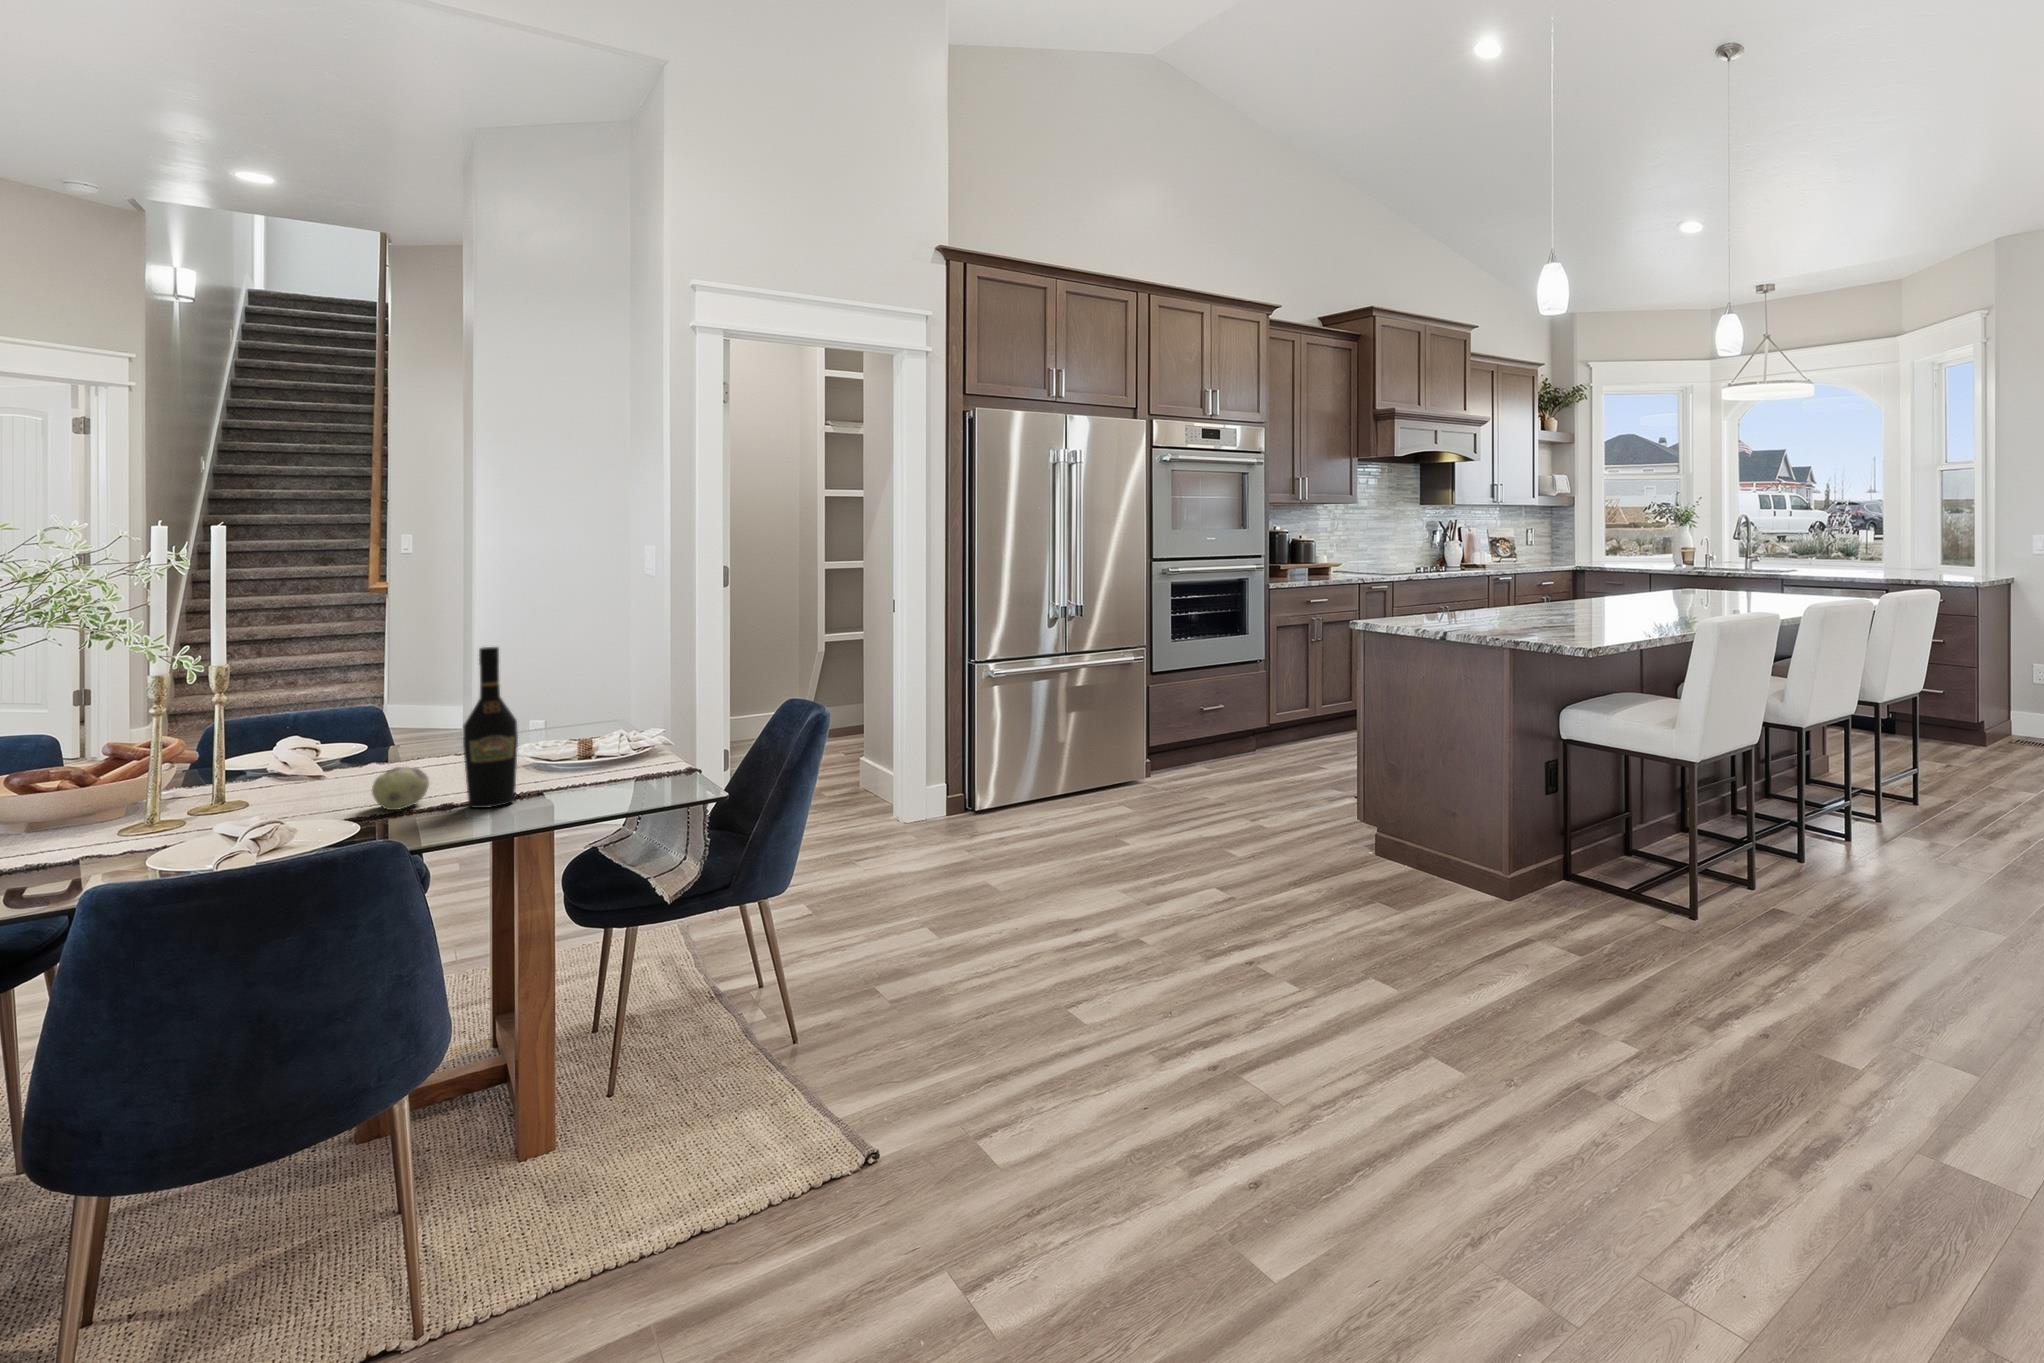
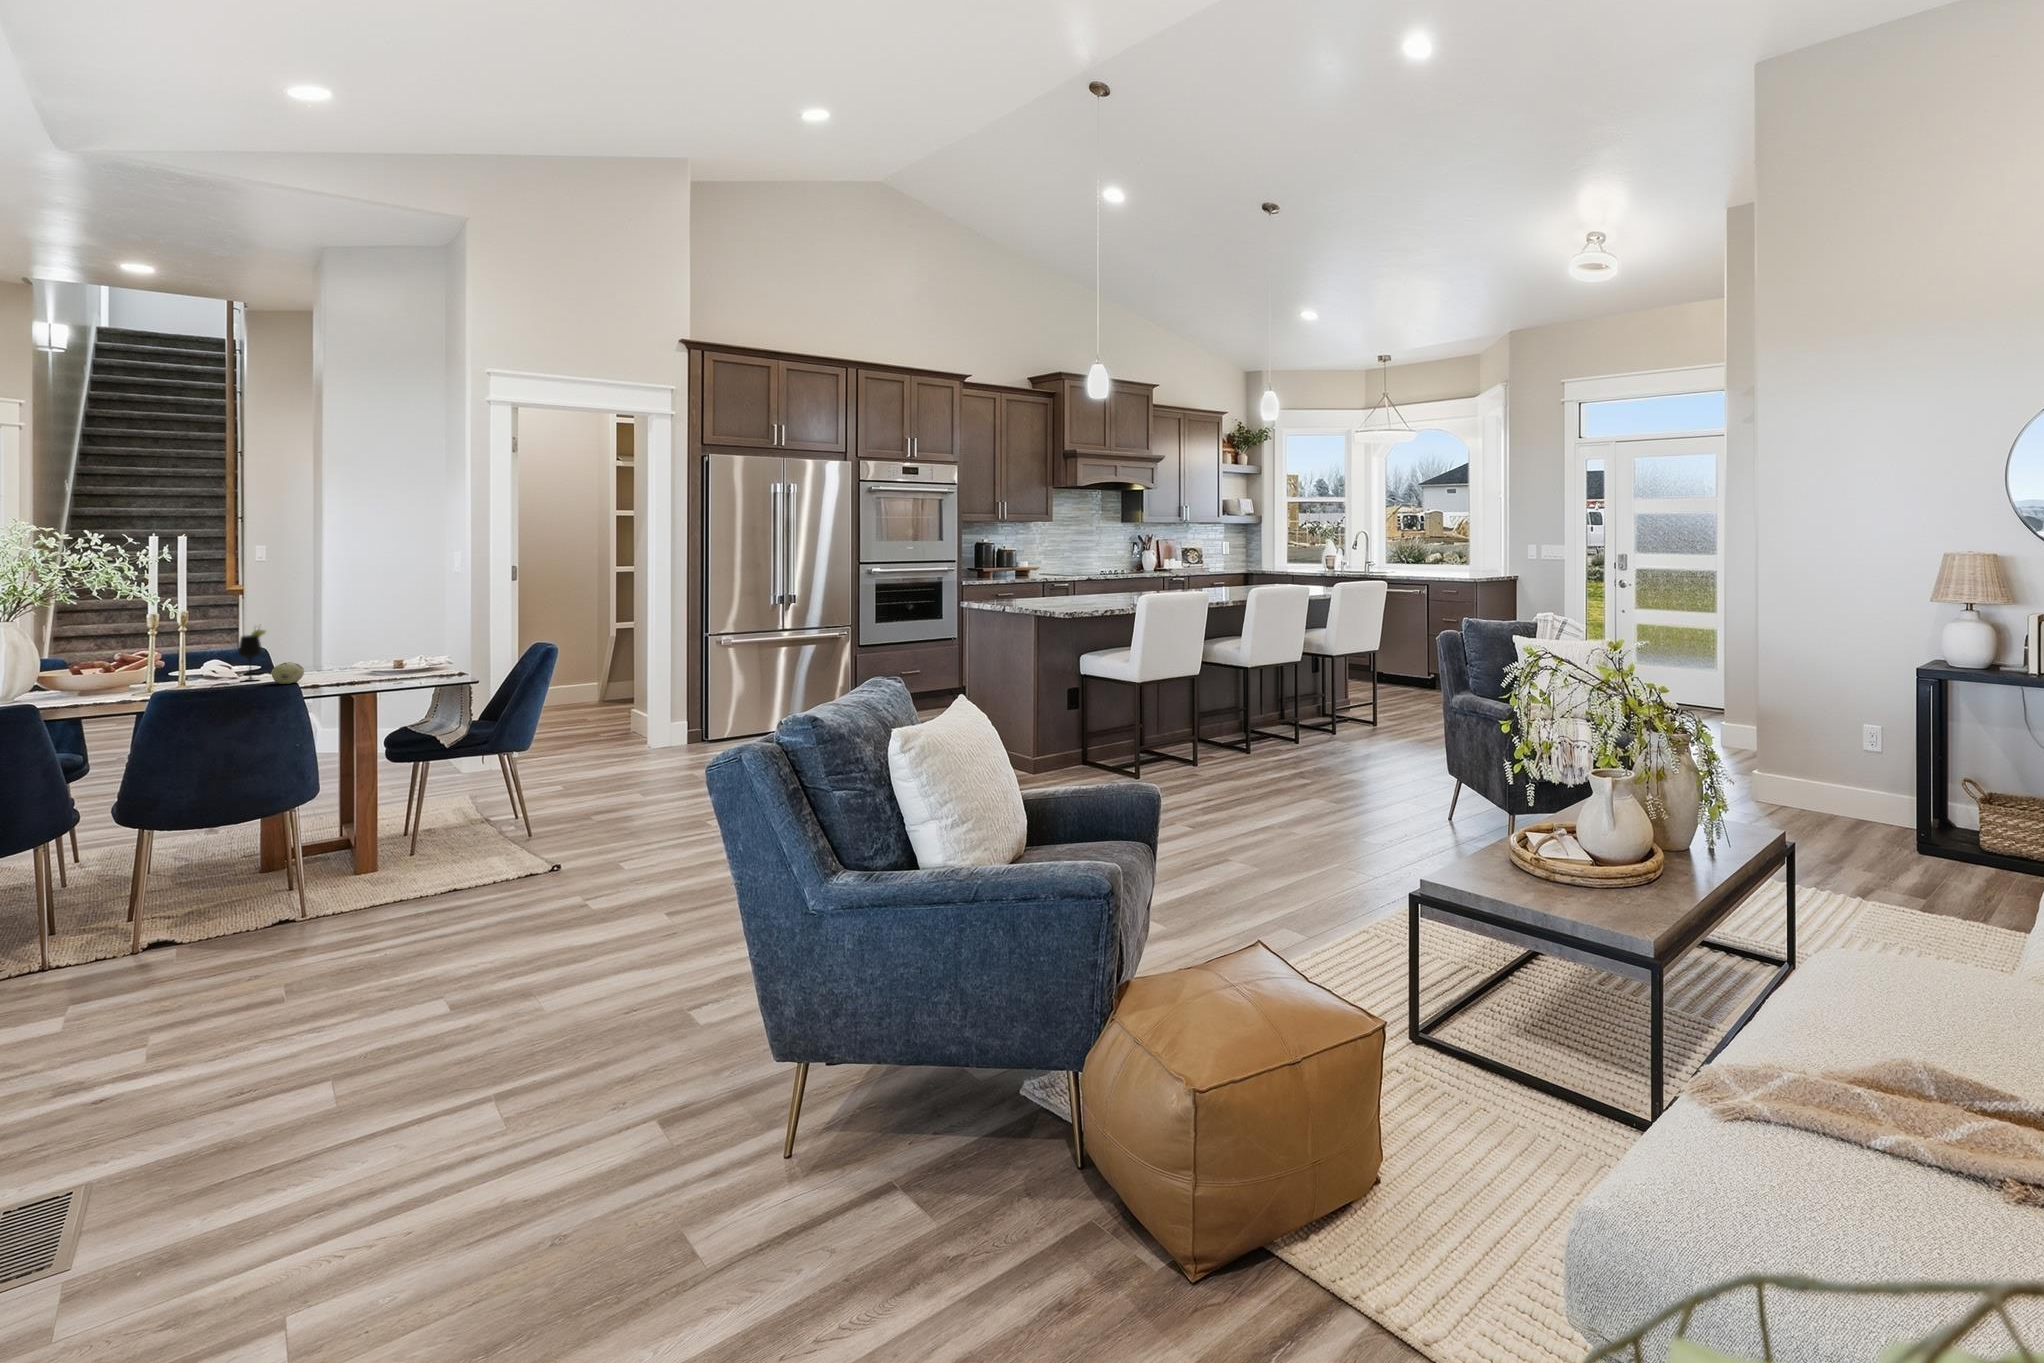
wine bottle: present [463,647,518,808] -> none [324,597,355,683]
wine glass: none [318,694,369,798] -> present [238,629,266,681]

